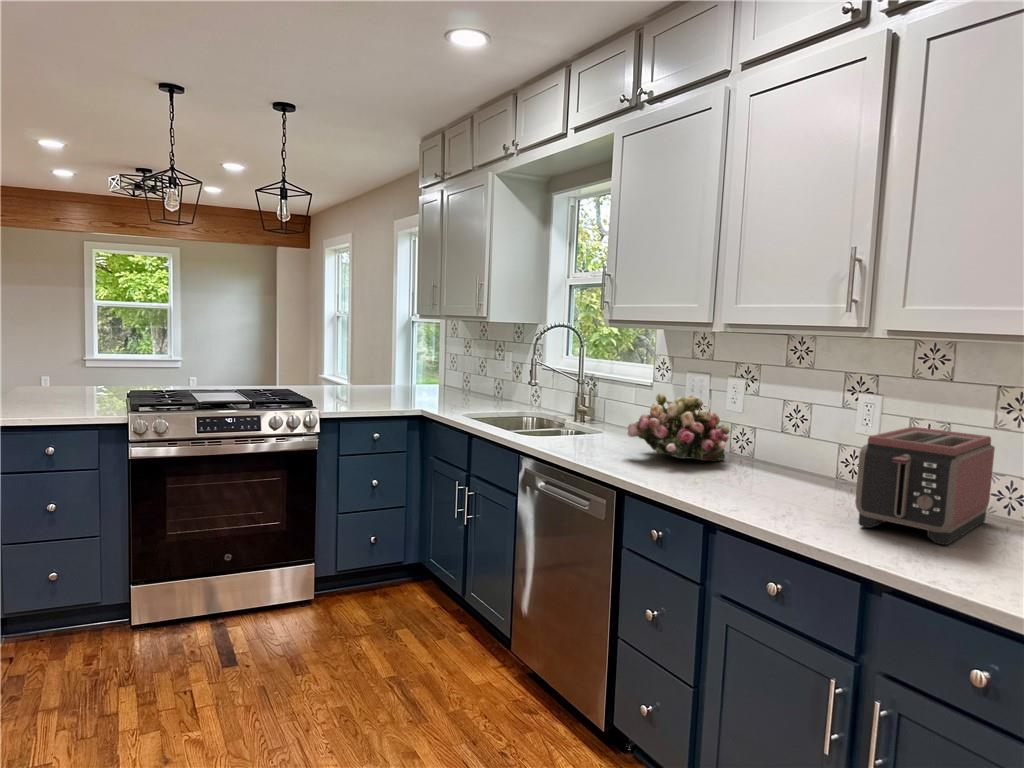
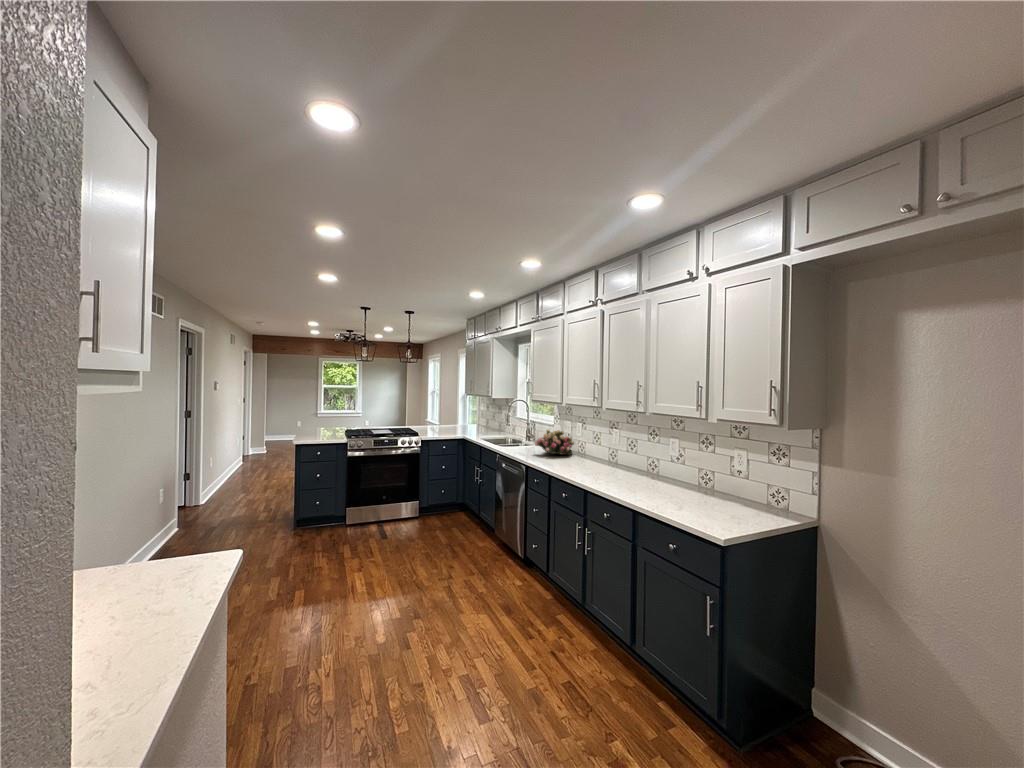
toaster: present [855,427,995,545] -> none [591,441,641,478]

